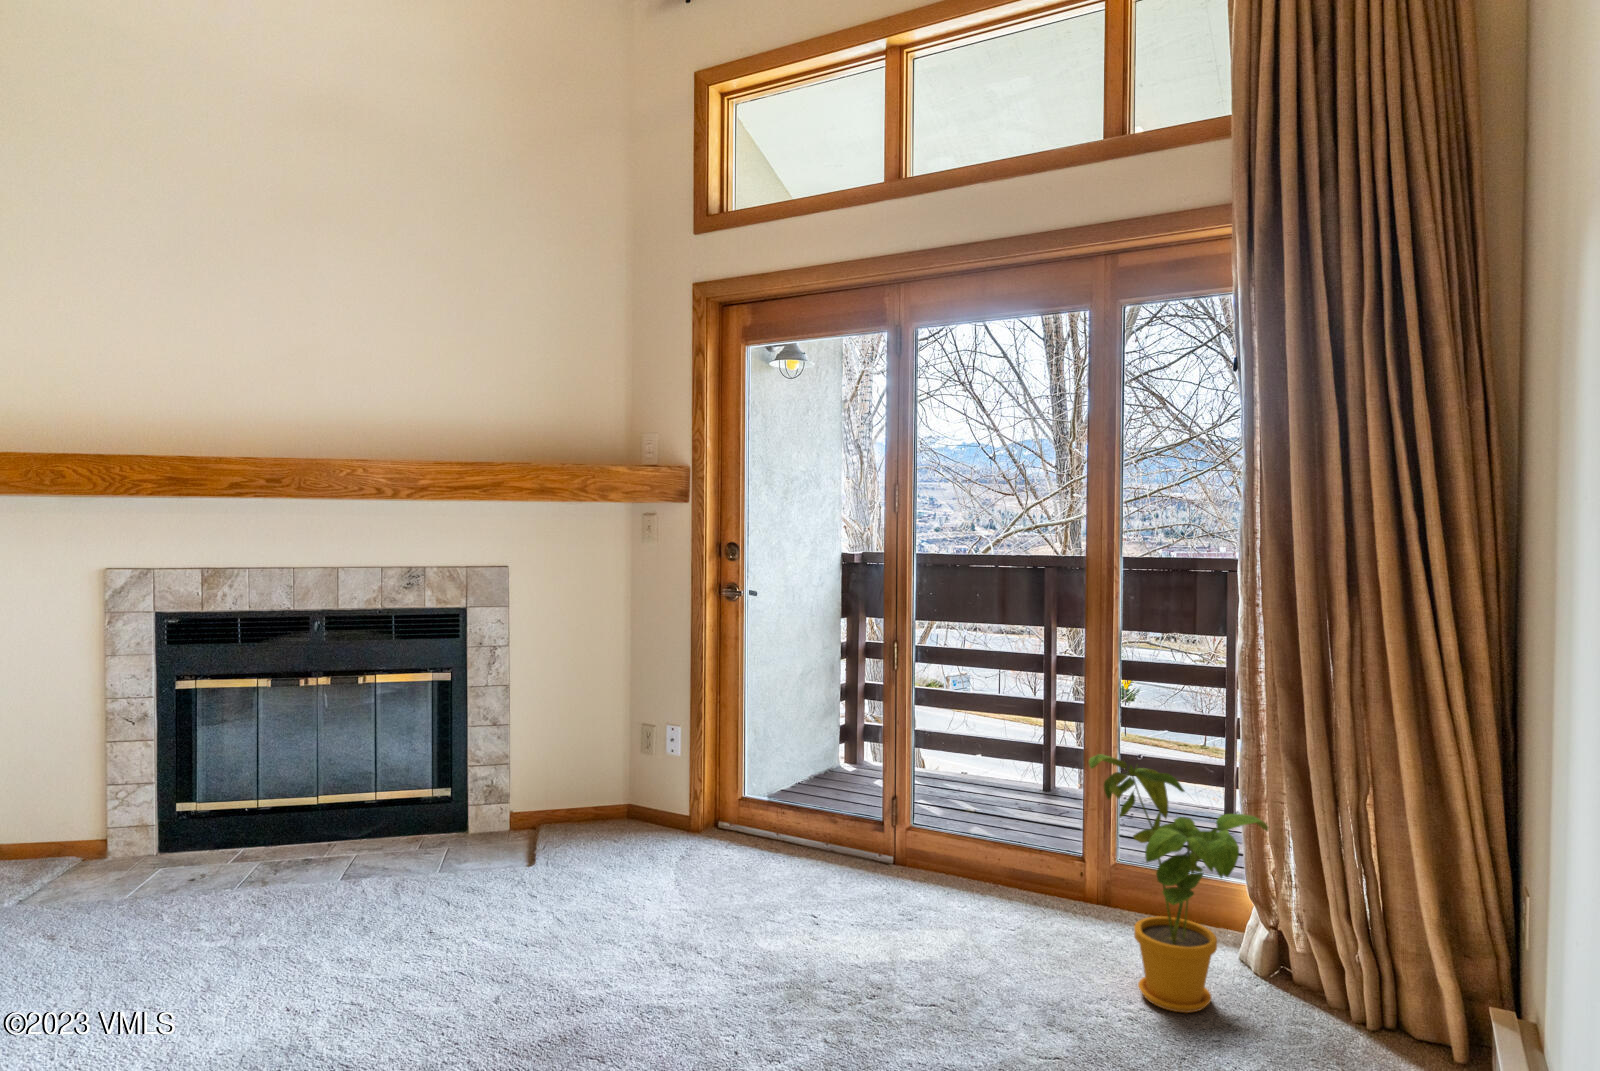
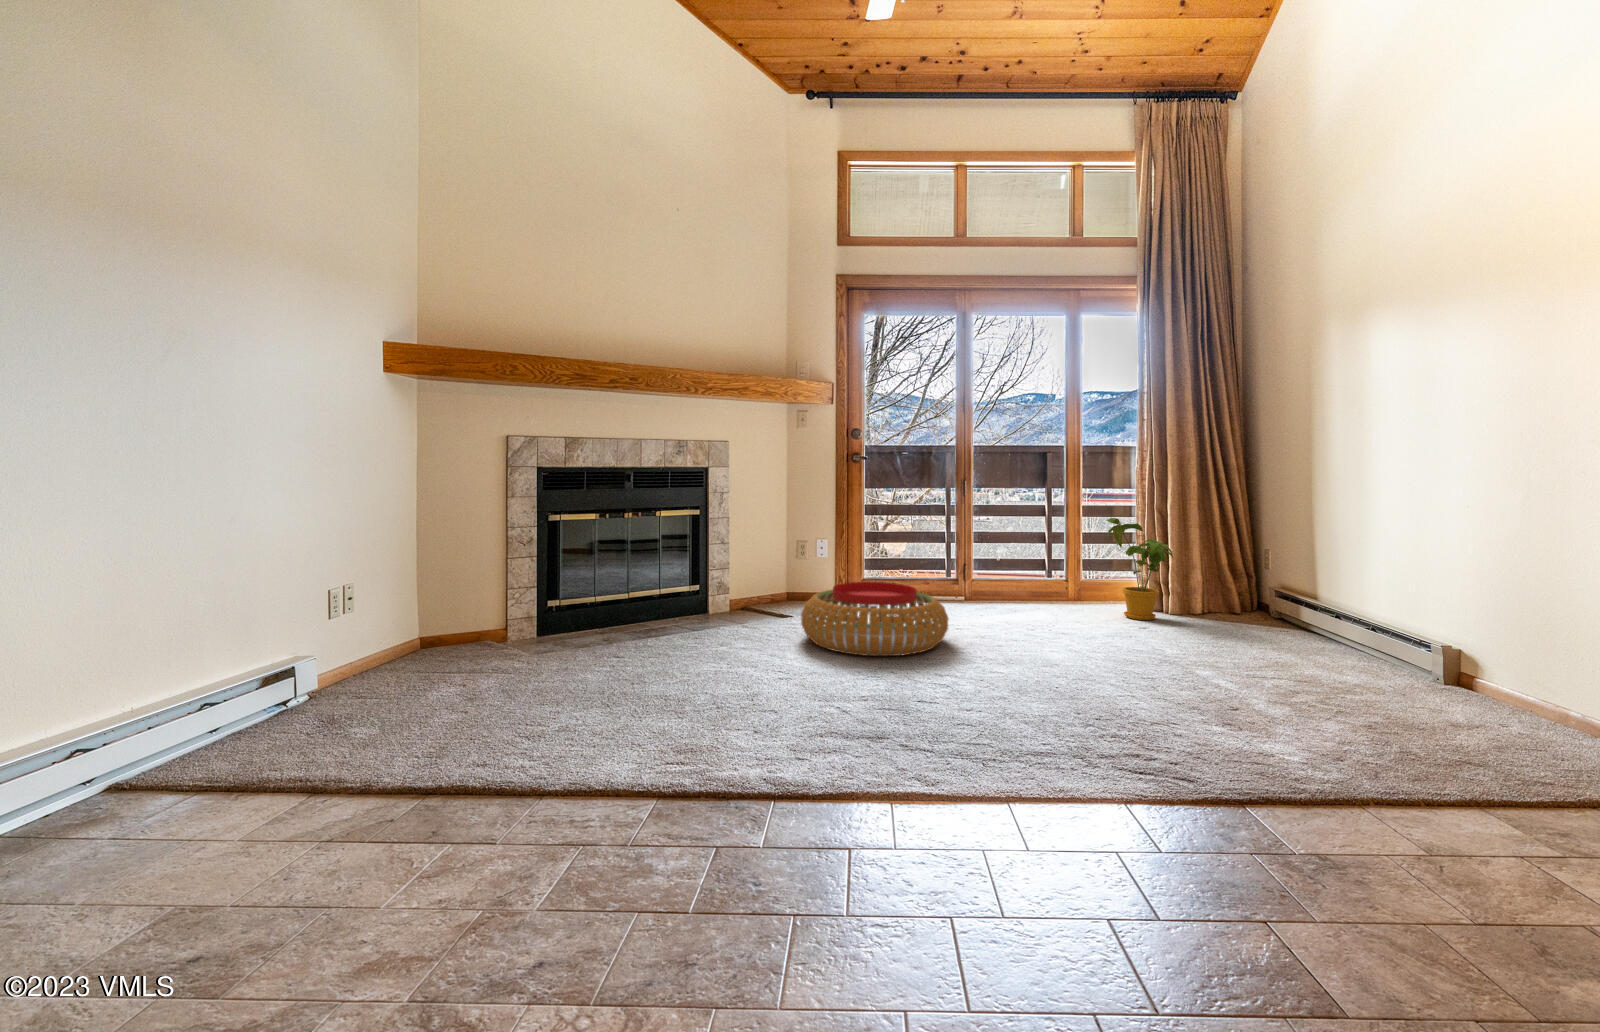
pouf: none [350,837,636,1016] -> present [801,582,948,656]

